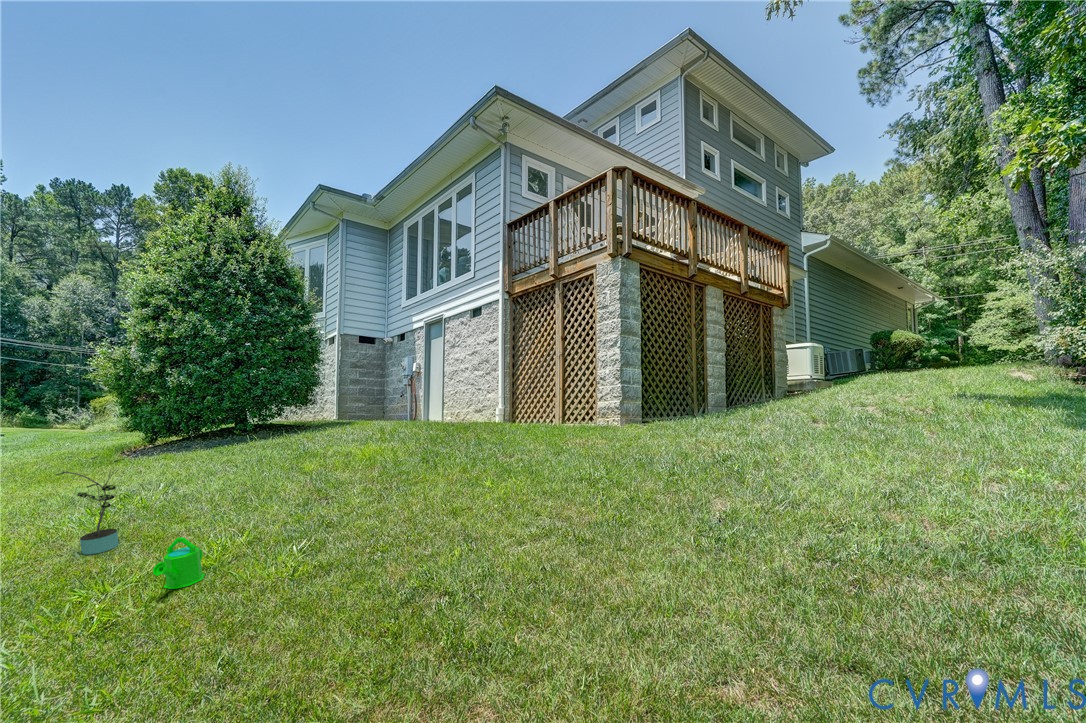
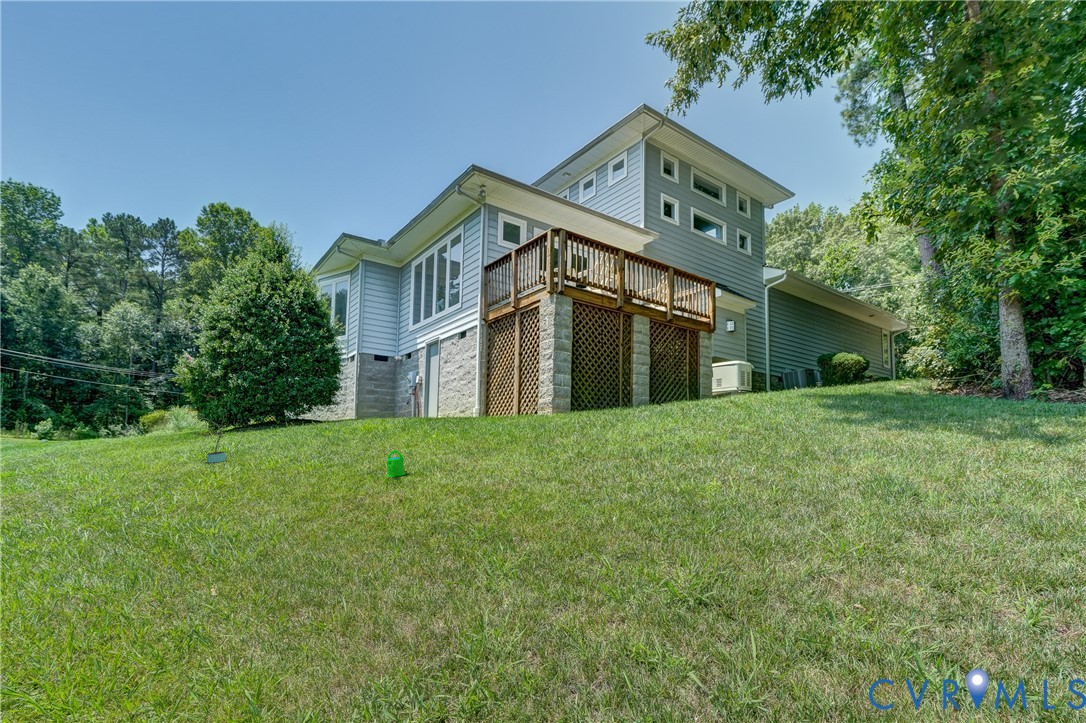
watering can: present [153,537,205,589] -> present [386,450,406,477]

